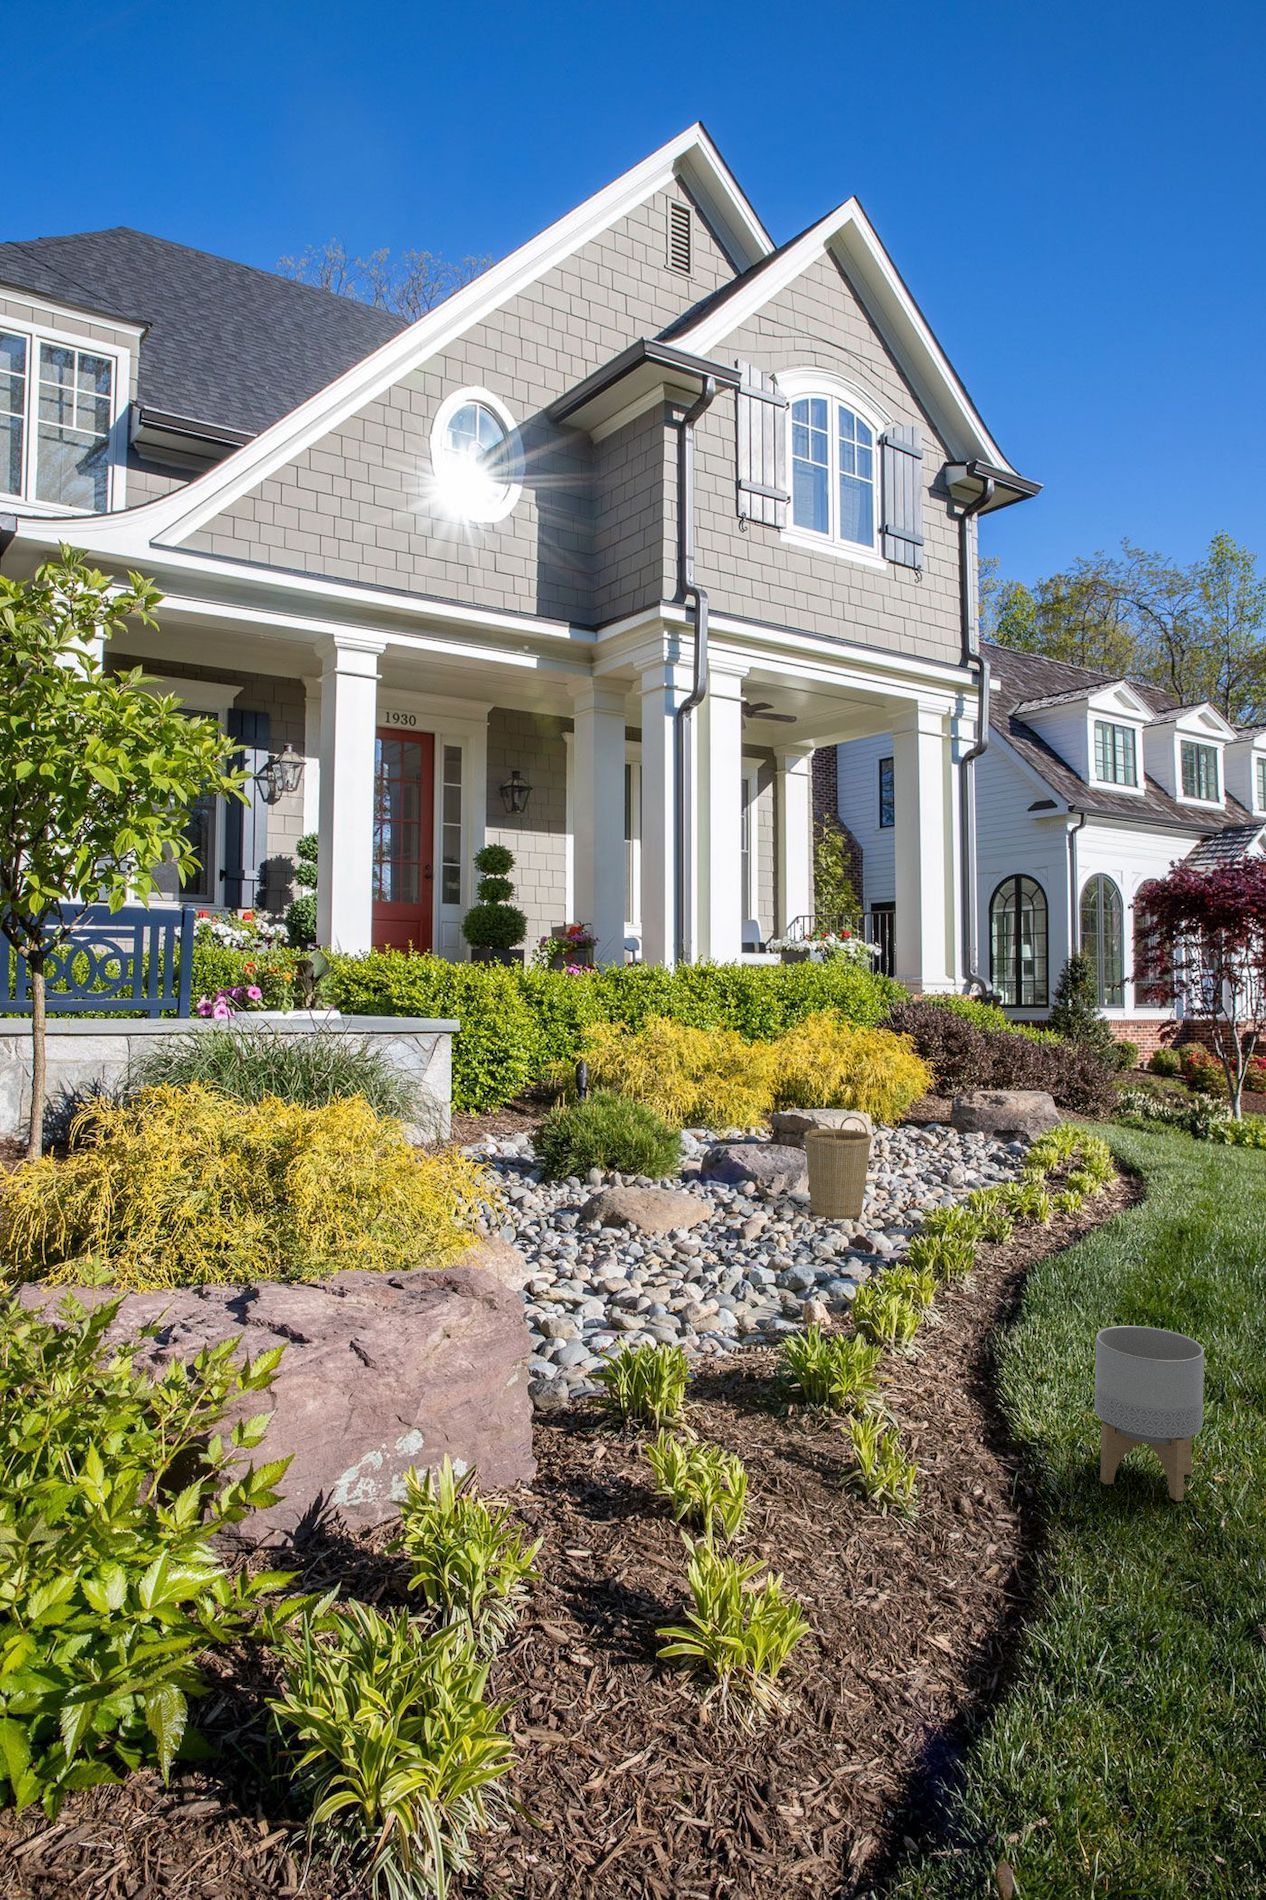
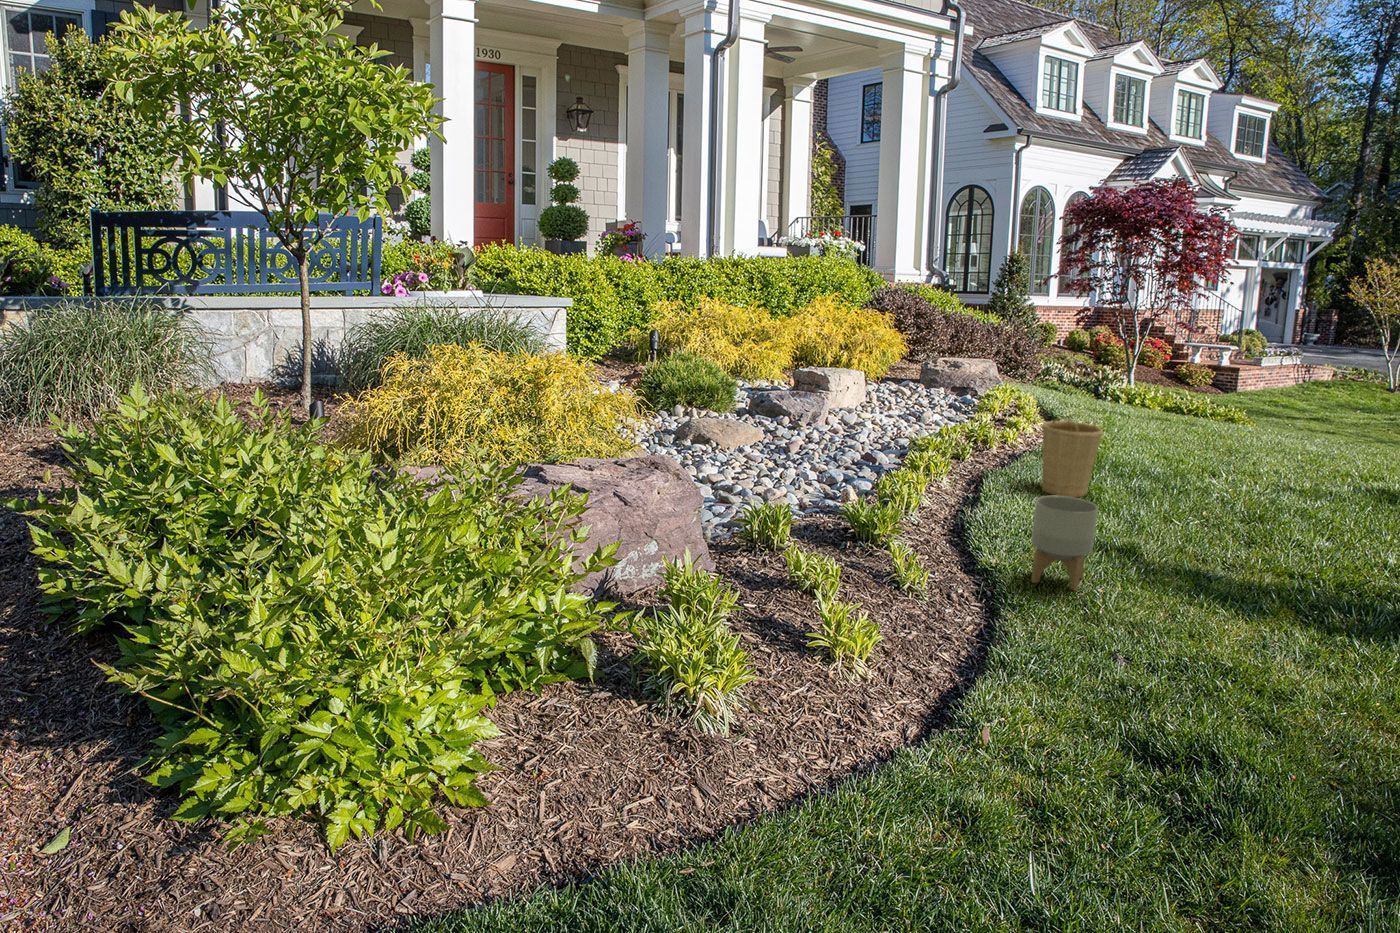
basket: present [804,1117,872,1219] -> present [1042,411,1103,497]

